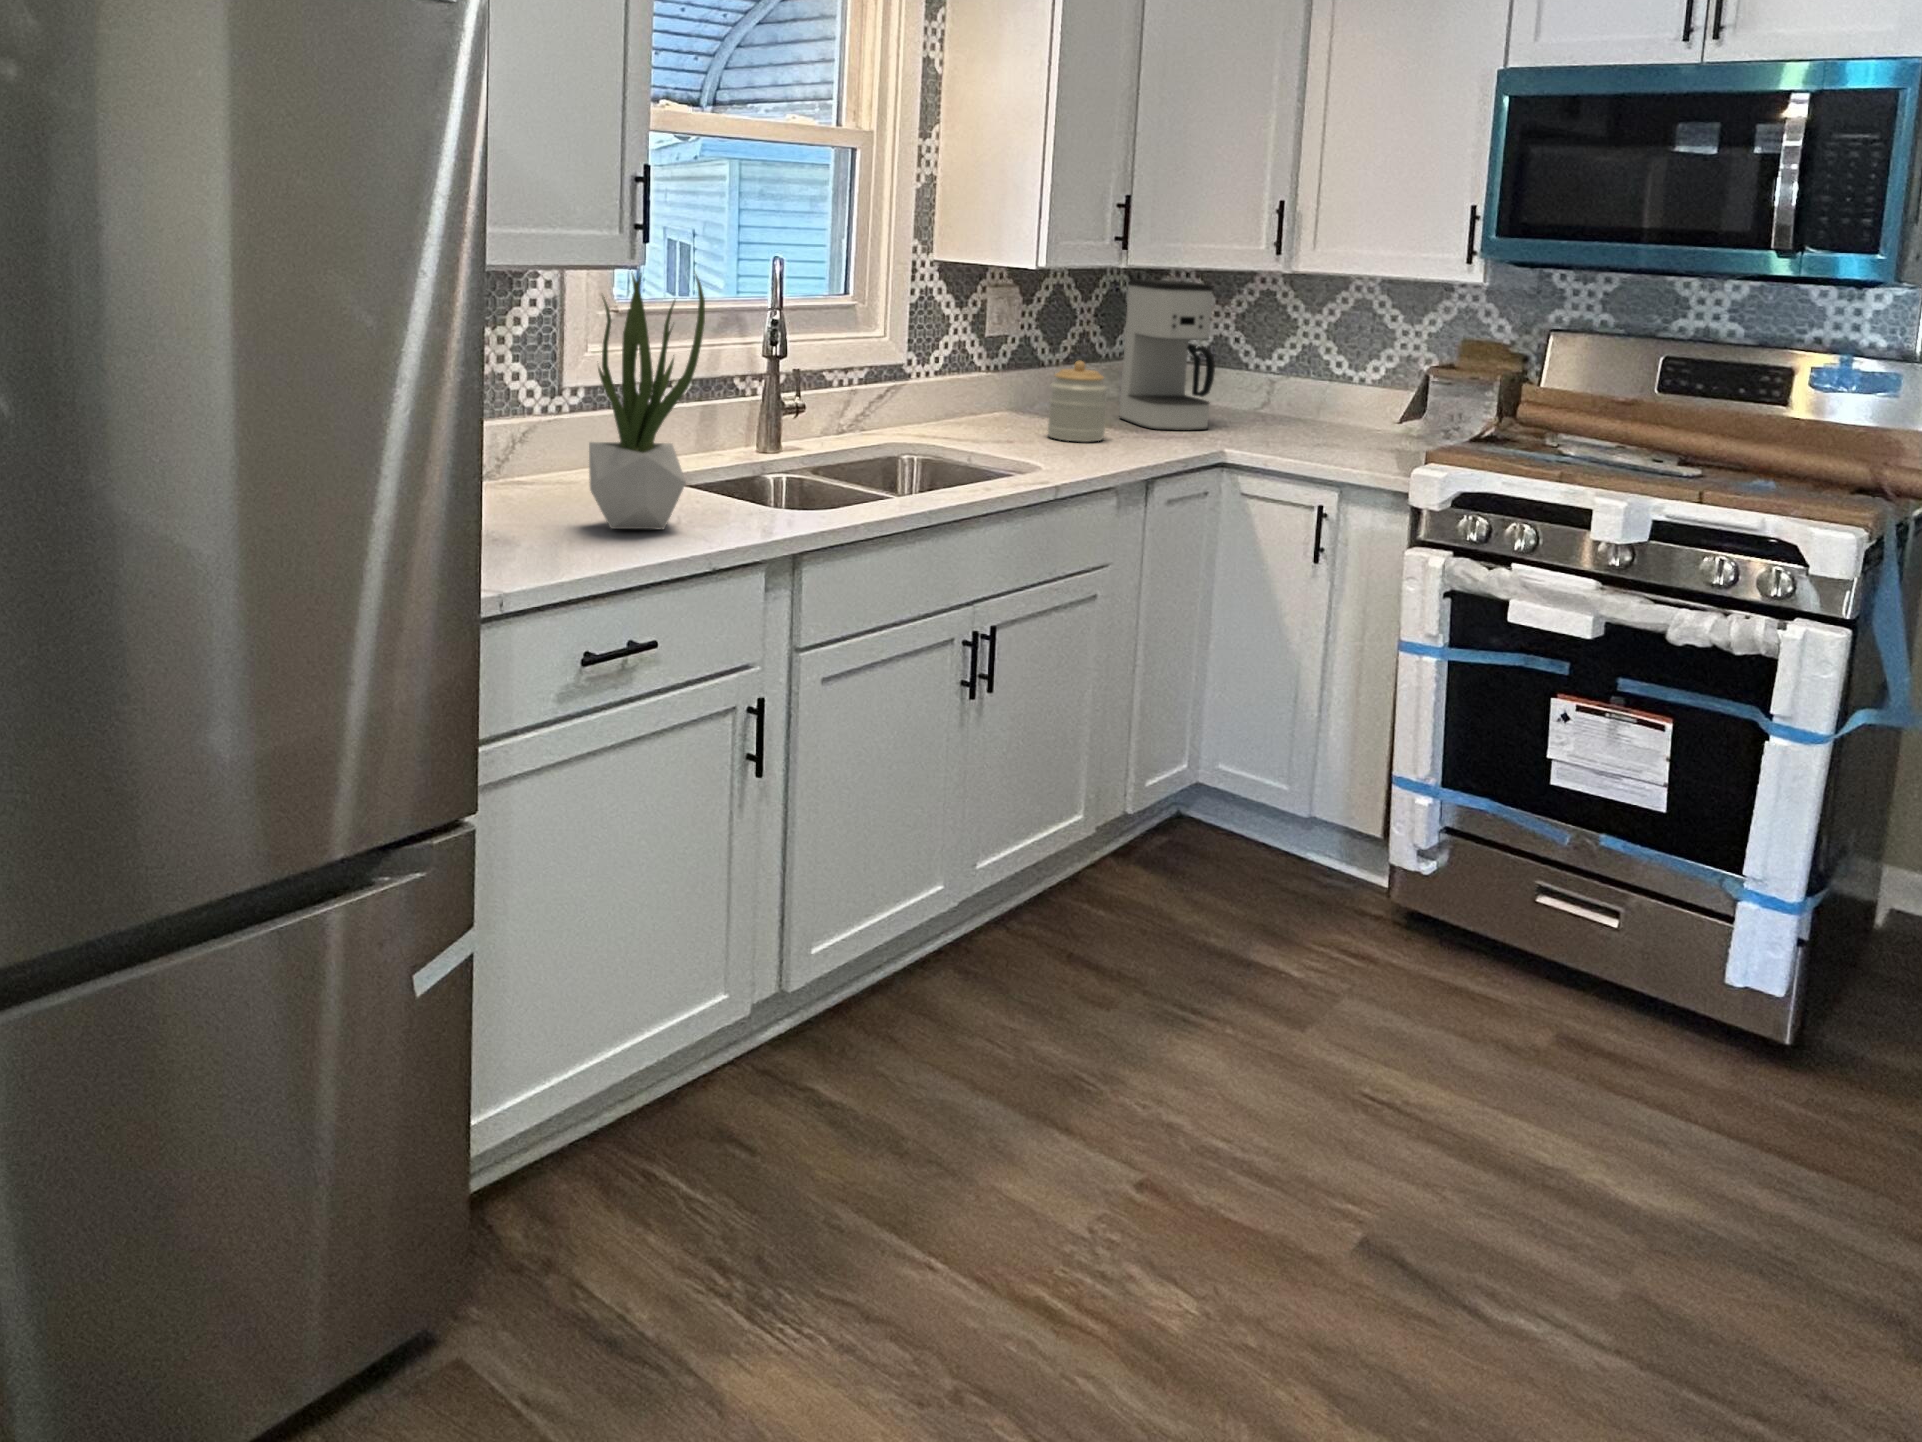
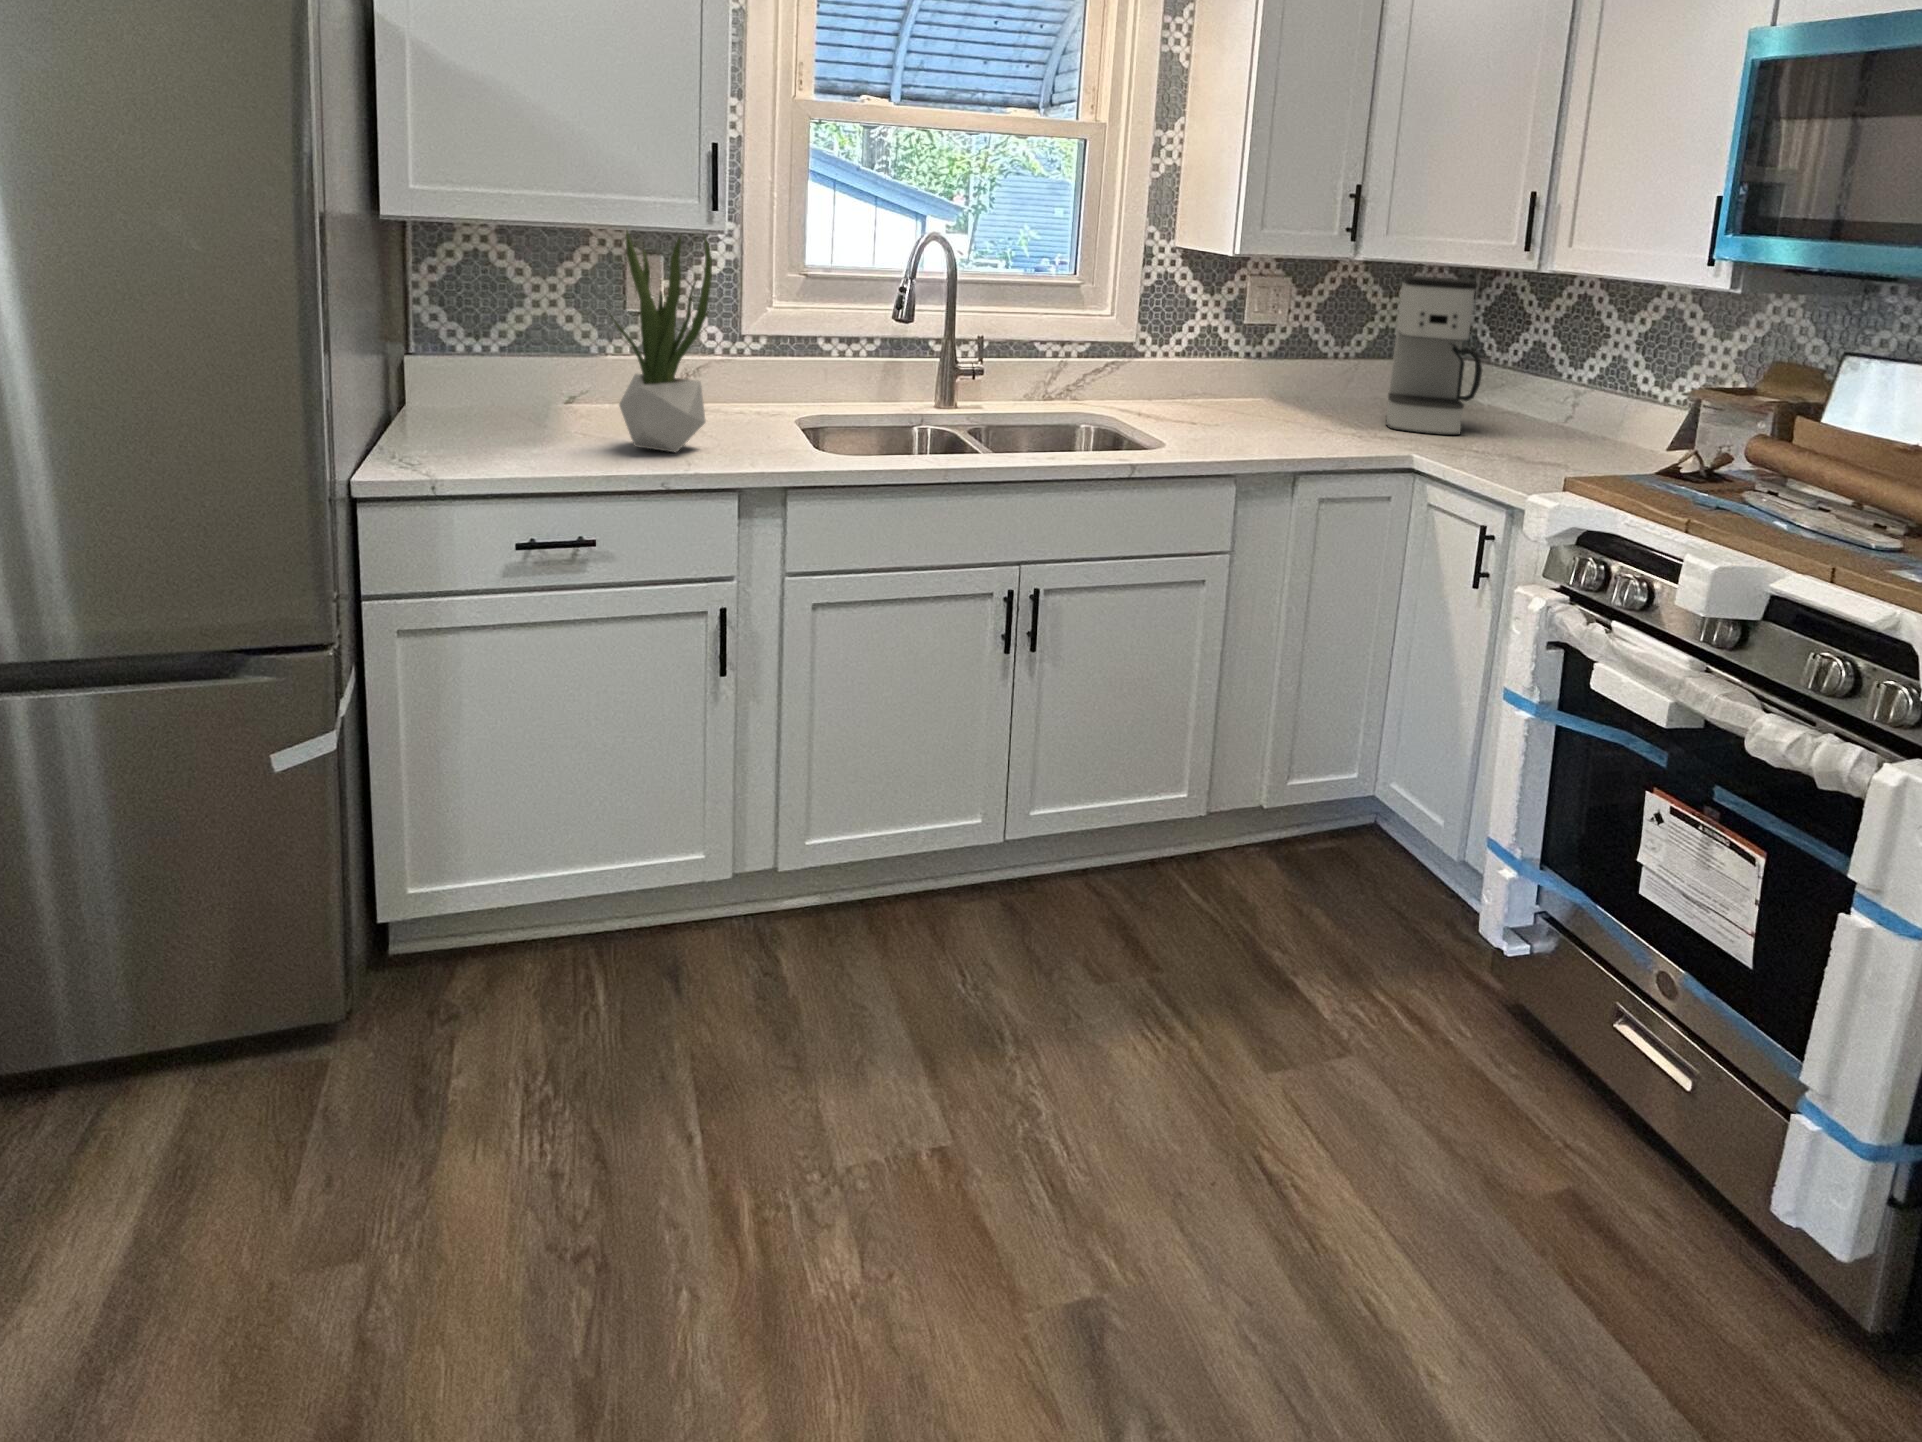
jar: present [1047,361,1107,442] -> none [1248,350,1310,432]

